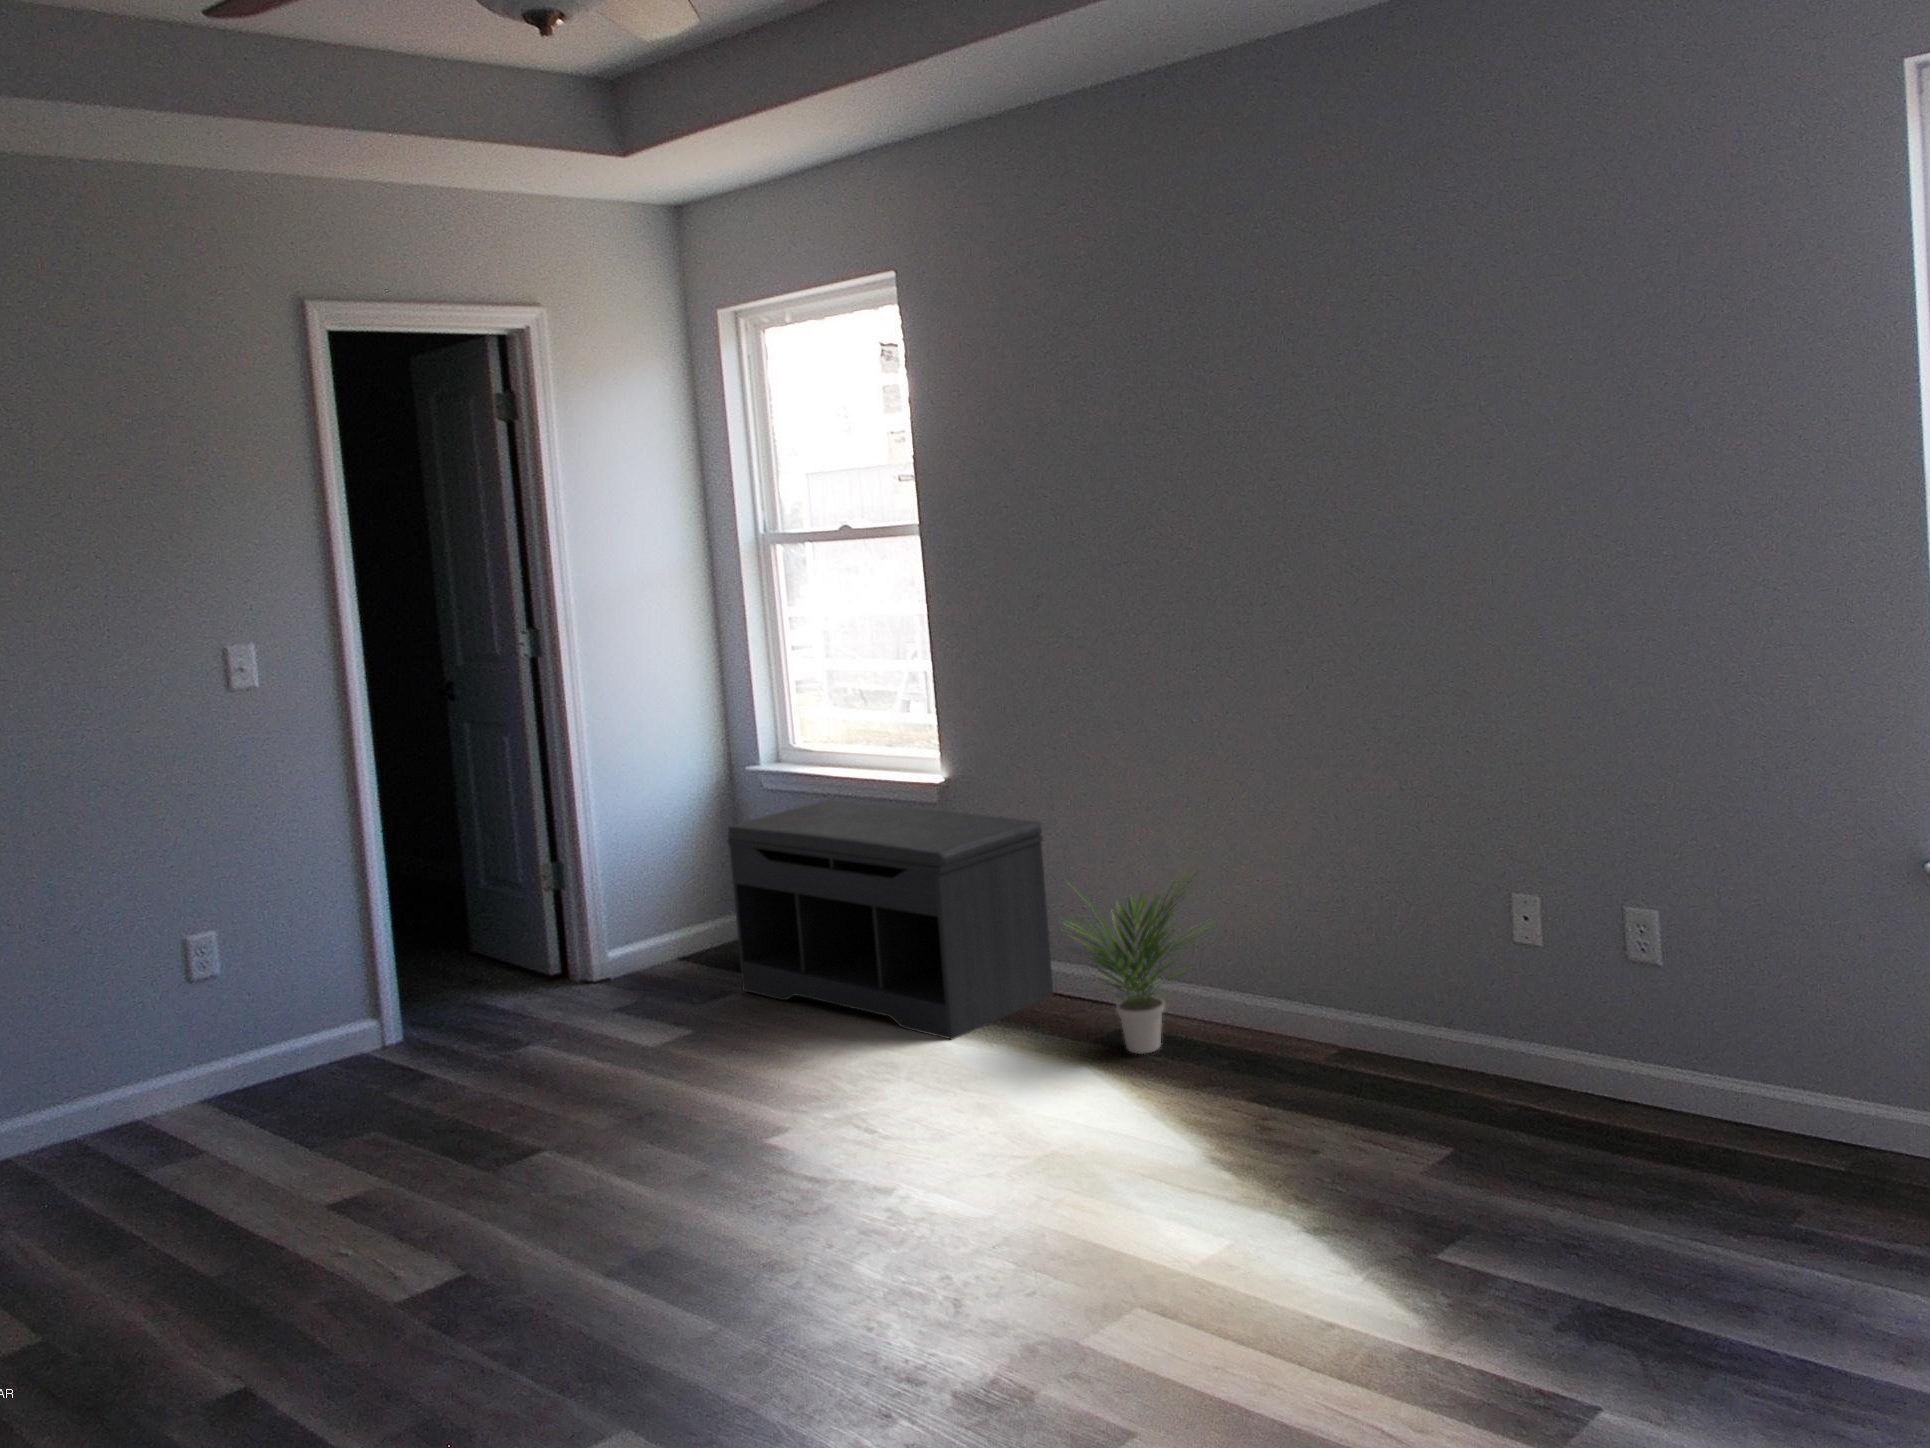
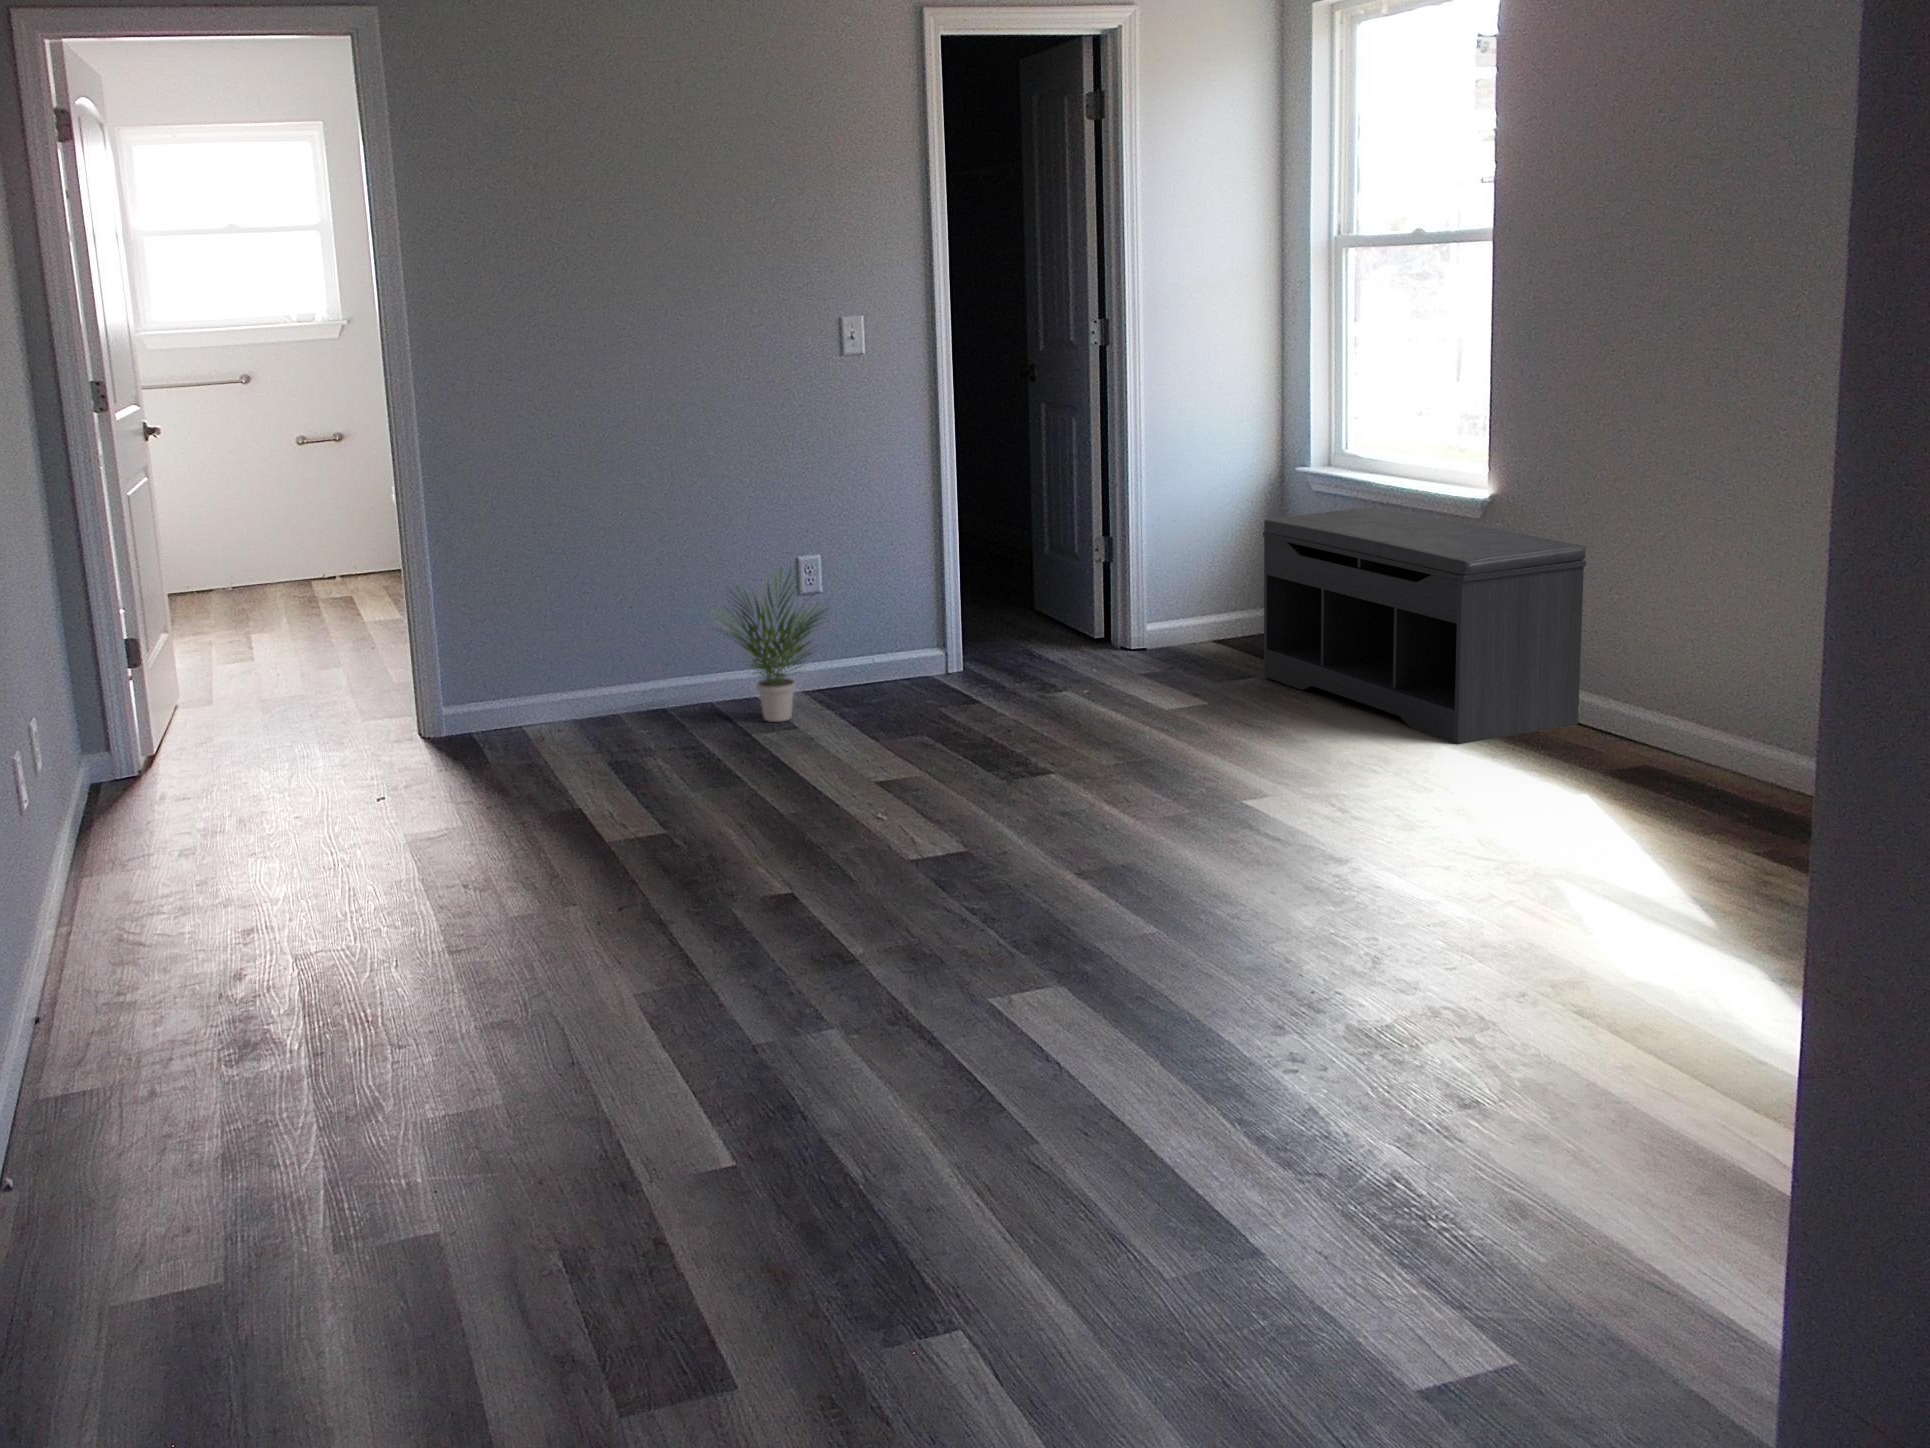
potted plant: present [1066,872,1206,1054] -> present [714,570,826,722]

